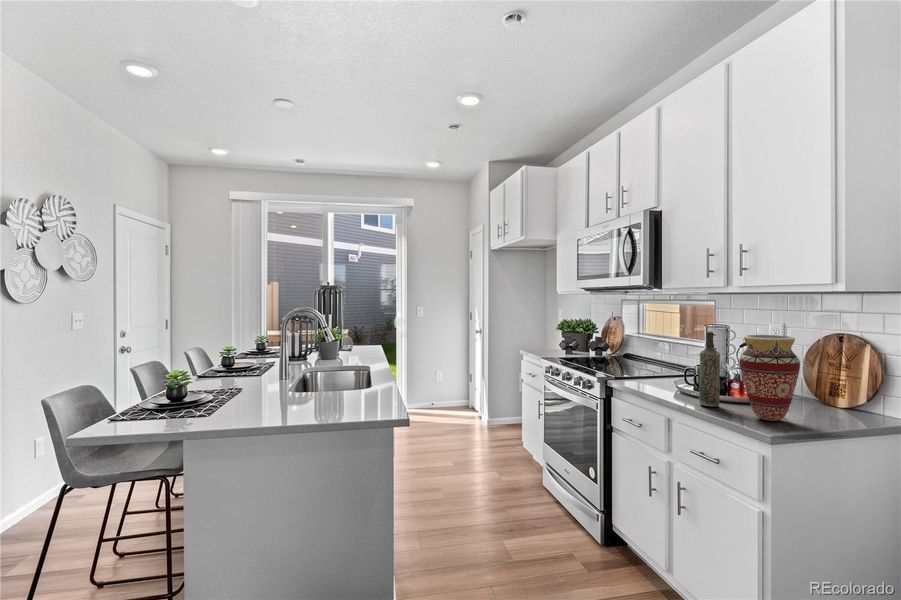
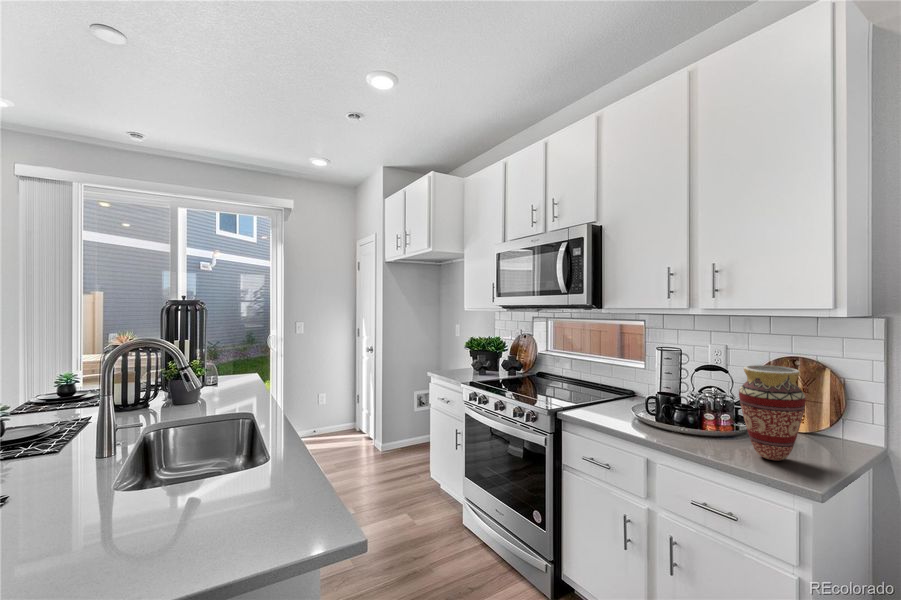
bottle: present [699,331,720,407] -> none [685,361,707,444]

